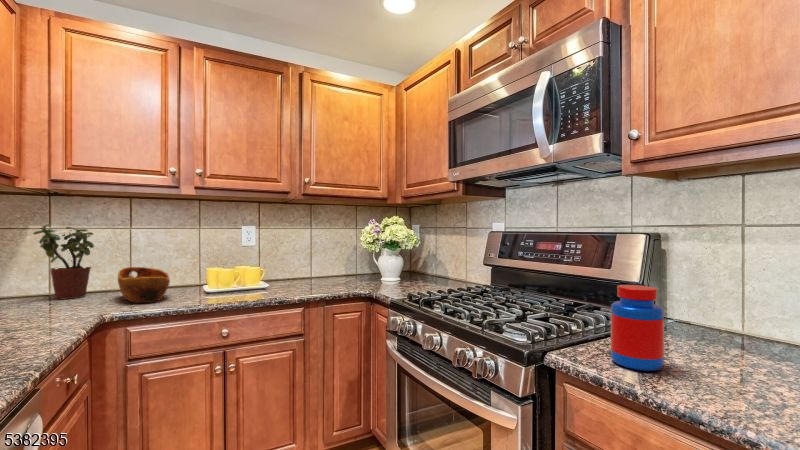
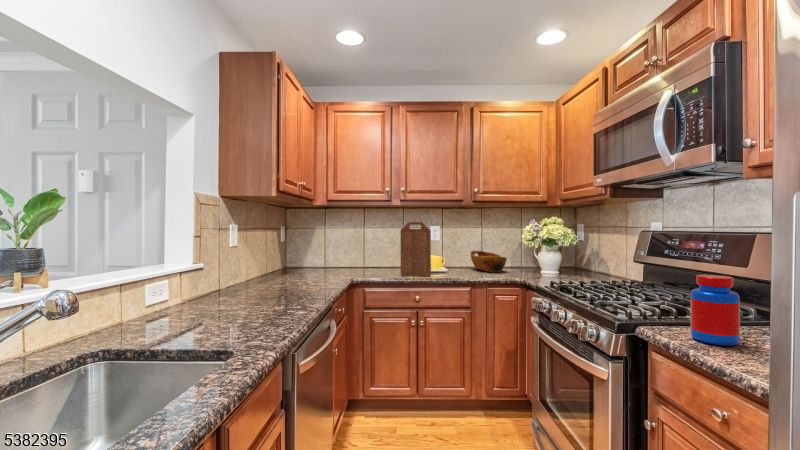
cutting board: none [196,220,244,299] -> present [400,222,431,277]
potted plant: present [33,224,94,299] -> none [316,224,345,271]
wooden bowl: present [118,267,170,303] -> present [470,251,507,273]

